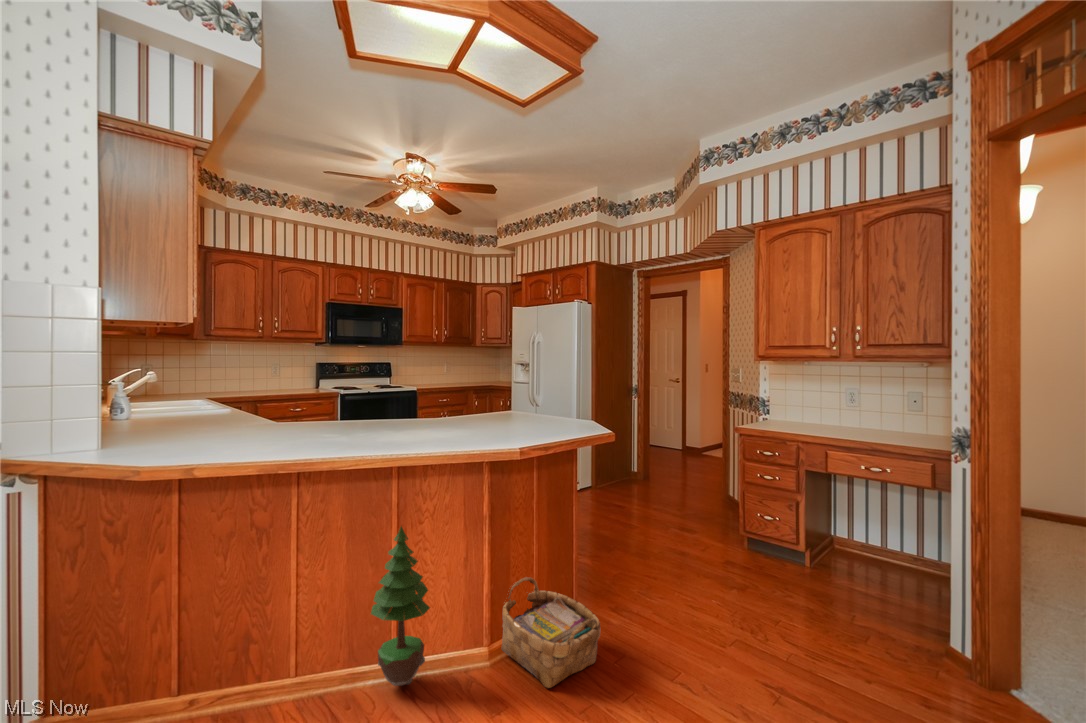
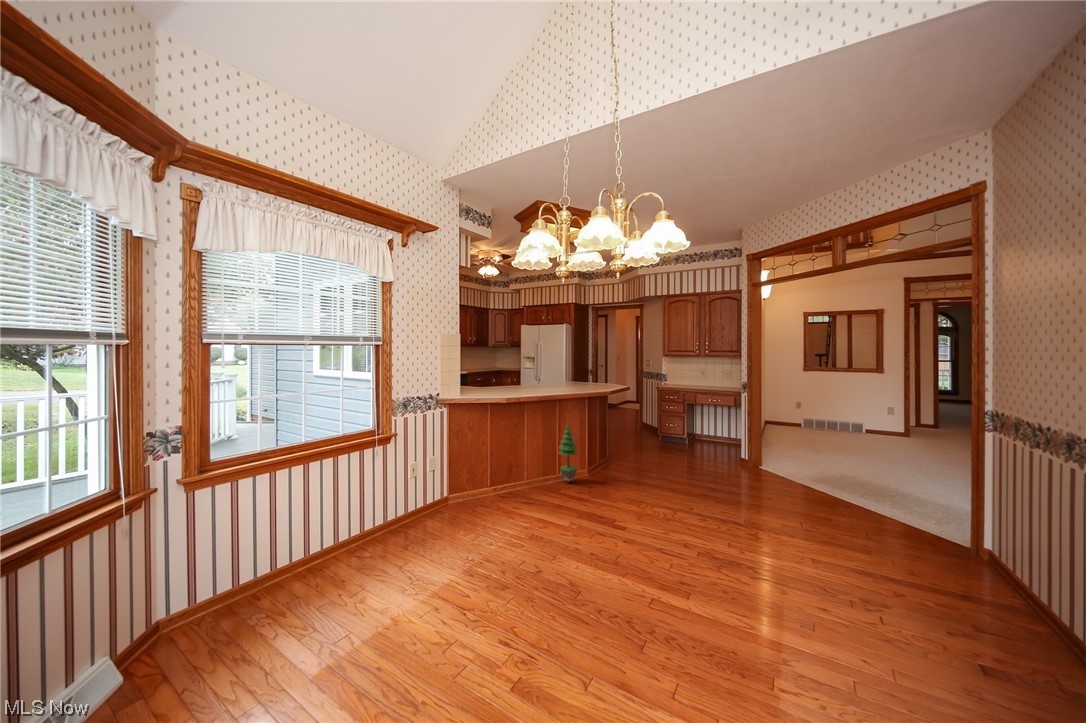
woven basket: present [502,577,600,688] -> none [594,445,634,478]

